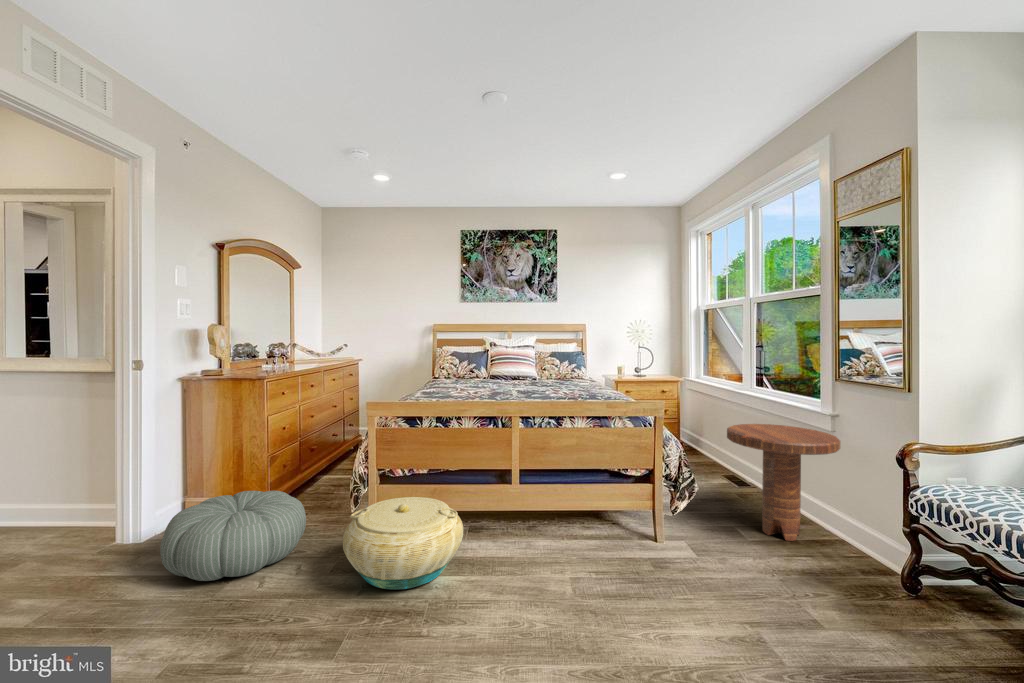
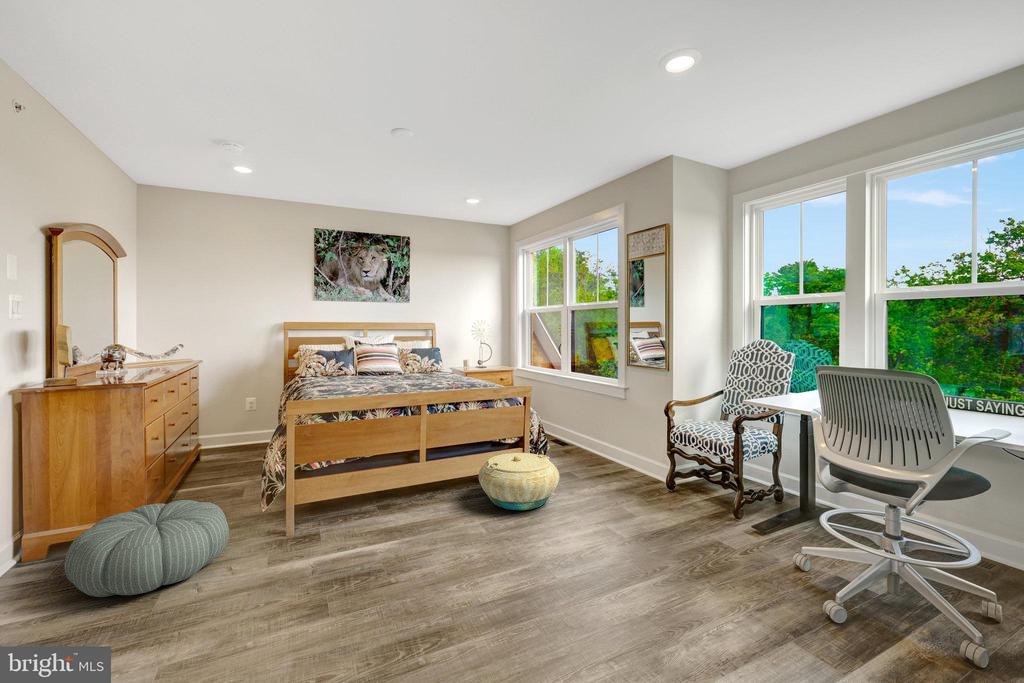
side table: present [727,424,840,541] -> none [565,398,632,474]
basket: present [343,497,463,589] -> present [479,453,559,510]

